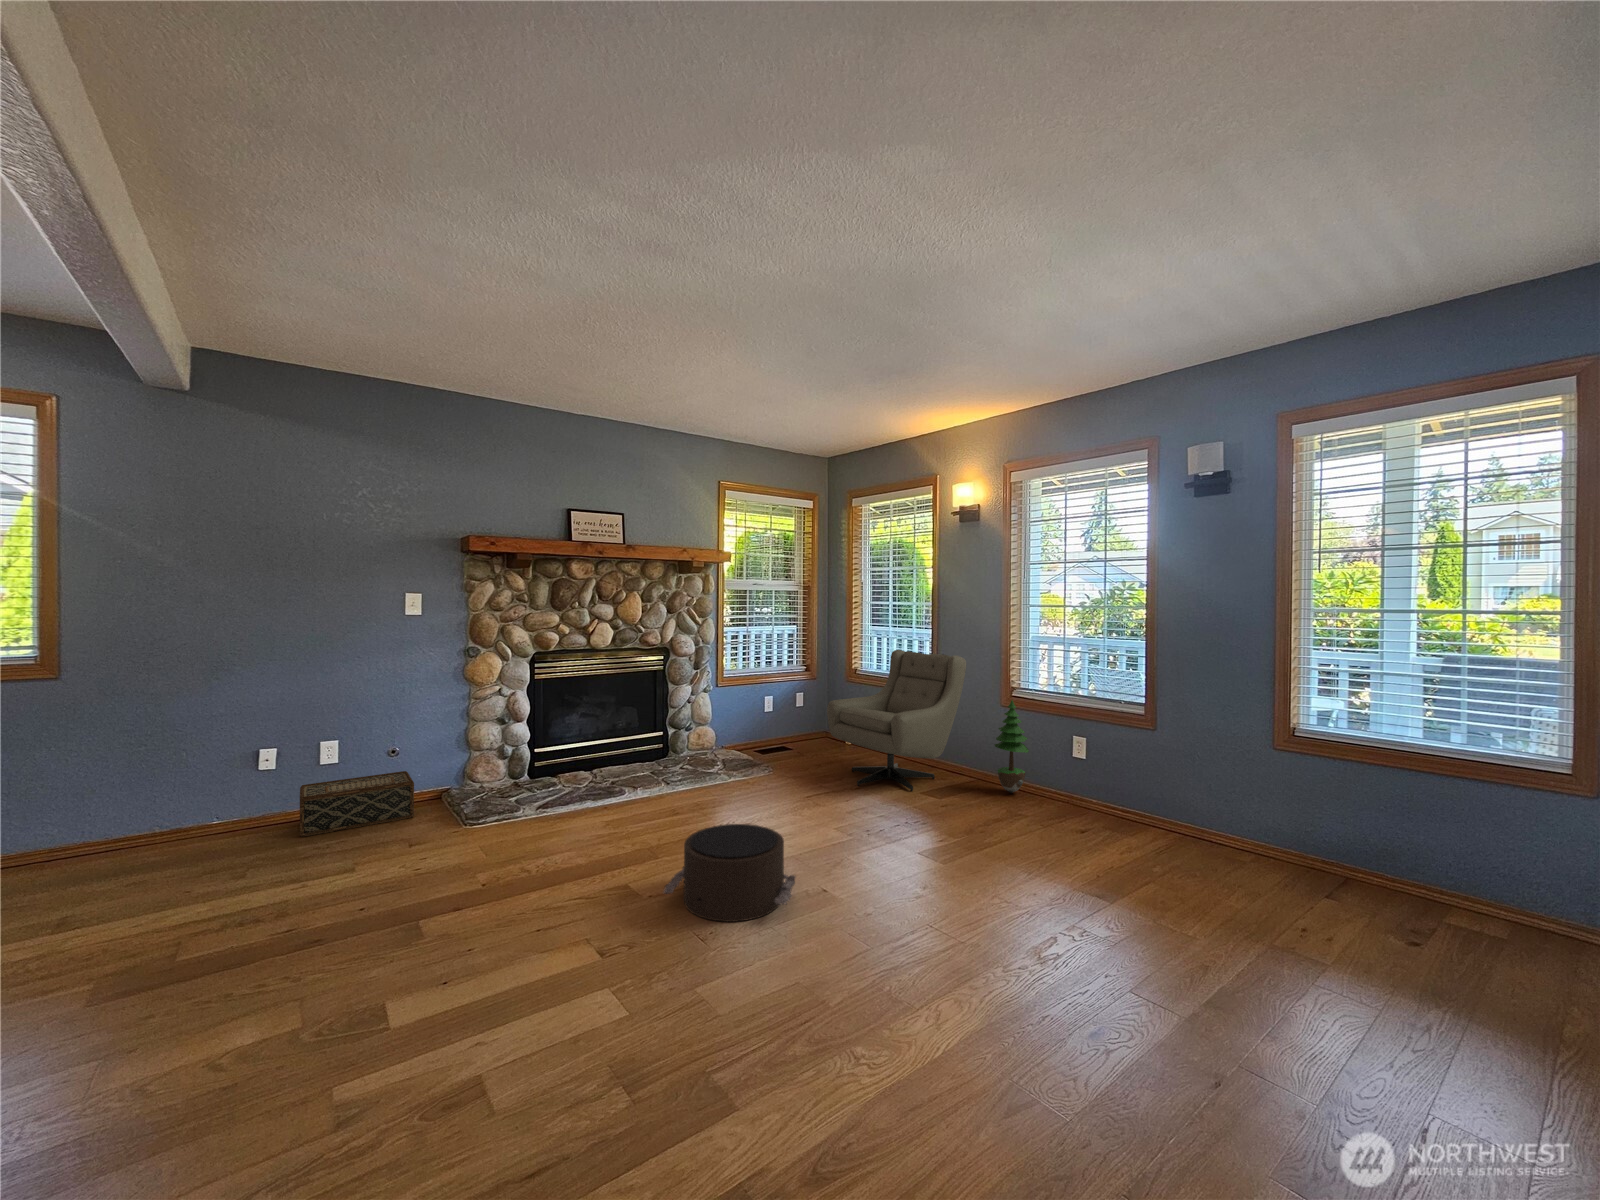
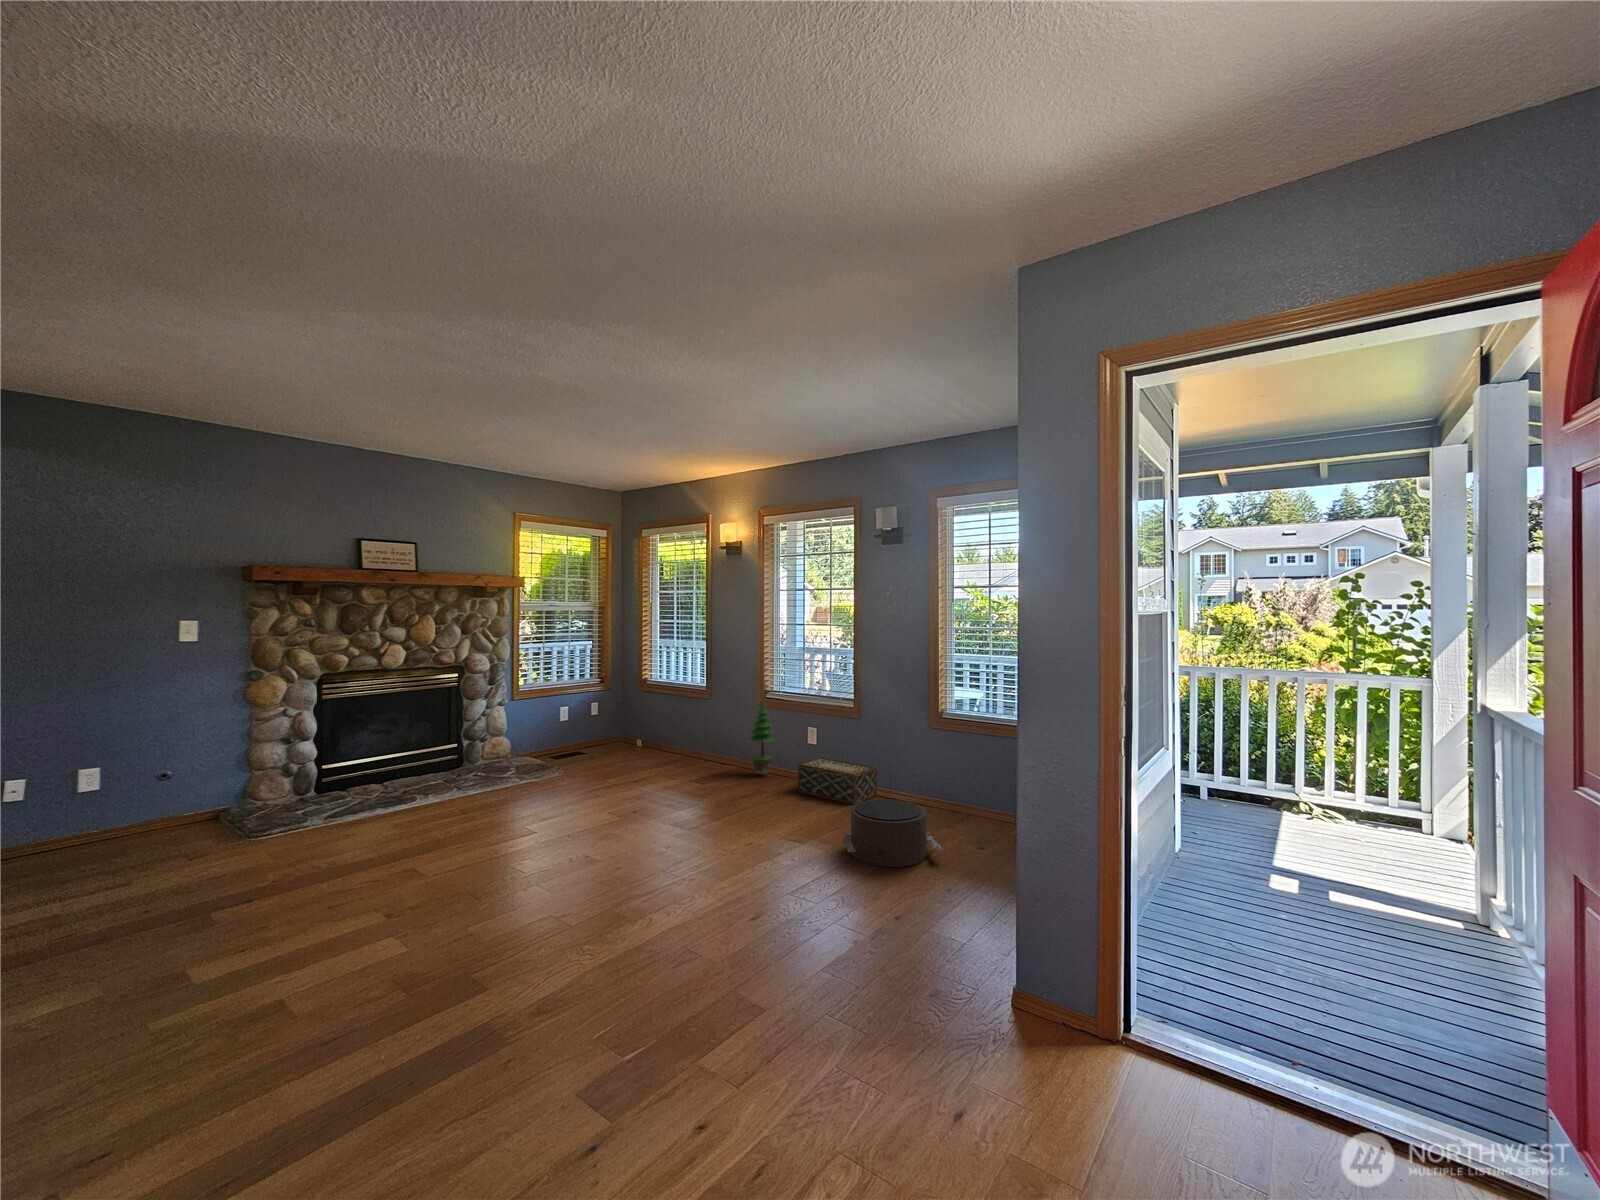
armchair: present [827,650,966,791] -> none [612,662,731,780]
woven basket: present [300,771,414,837] -> present [798,758,877,804]
pouf: present [663,824,796,922] -> present [842,799,942,867]

